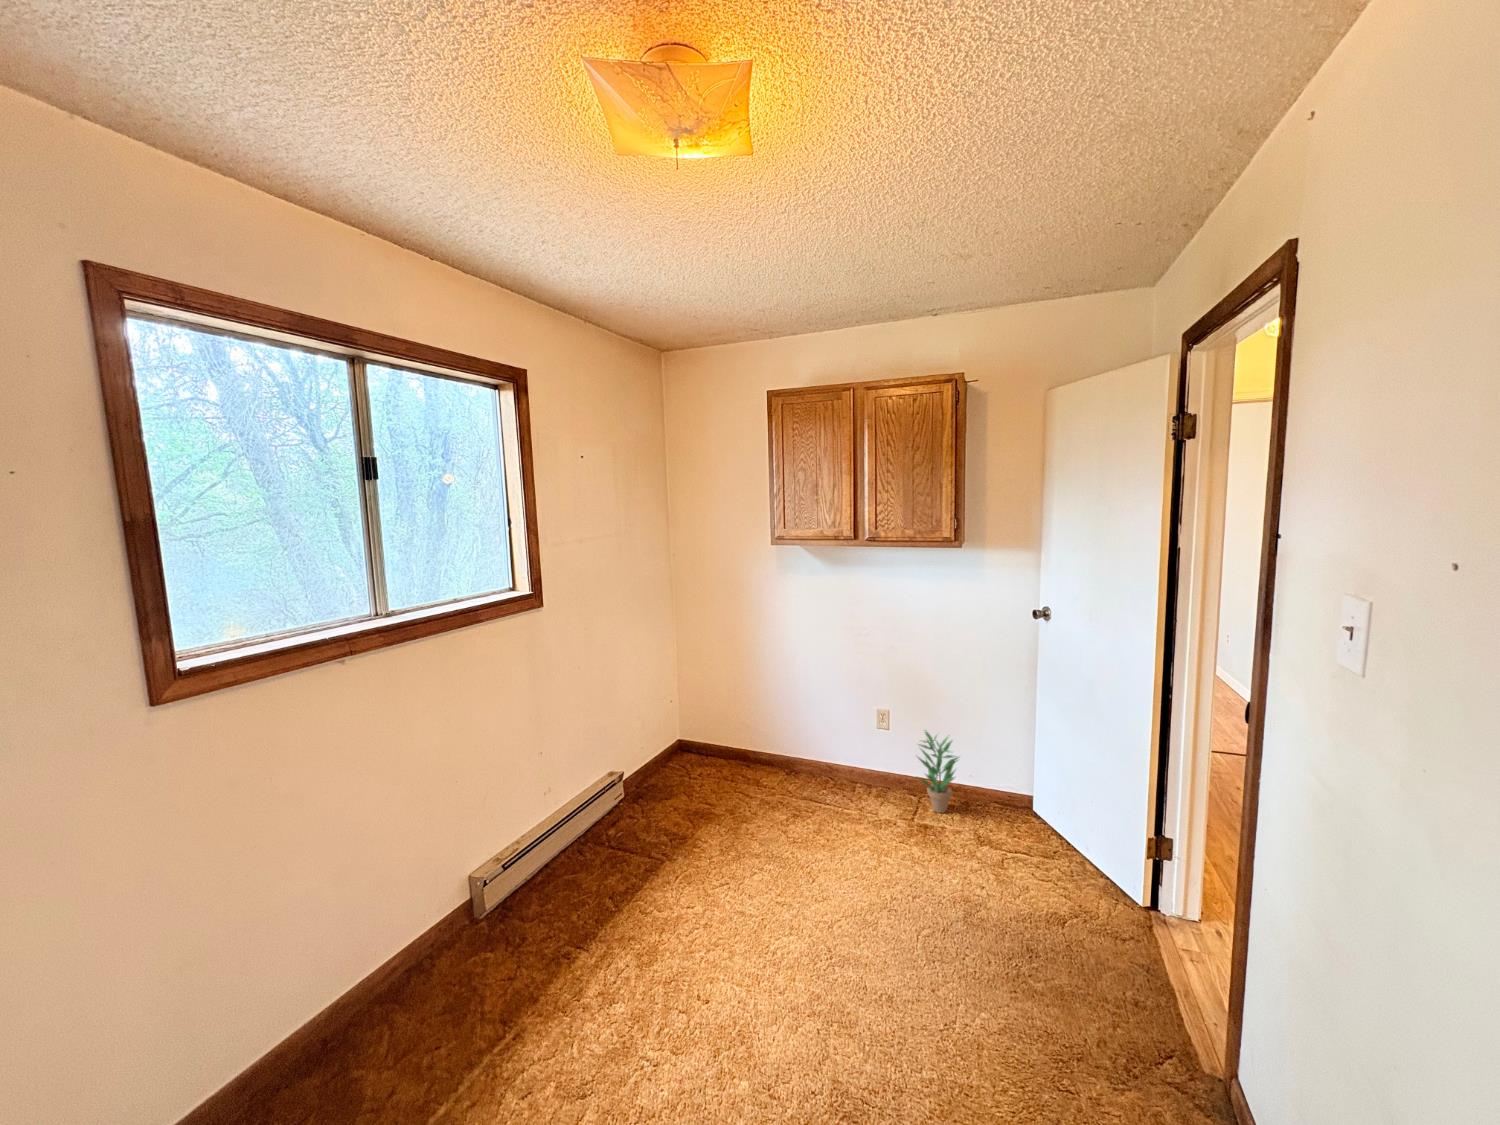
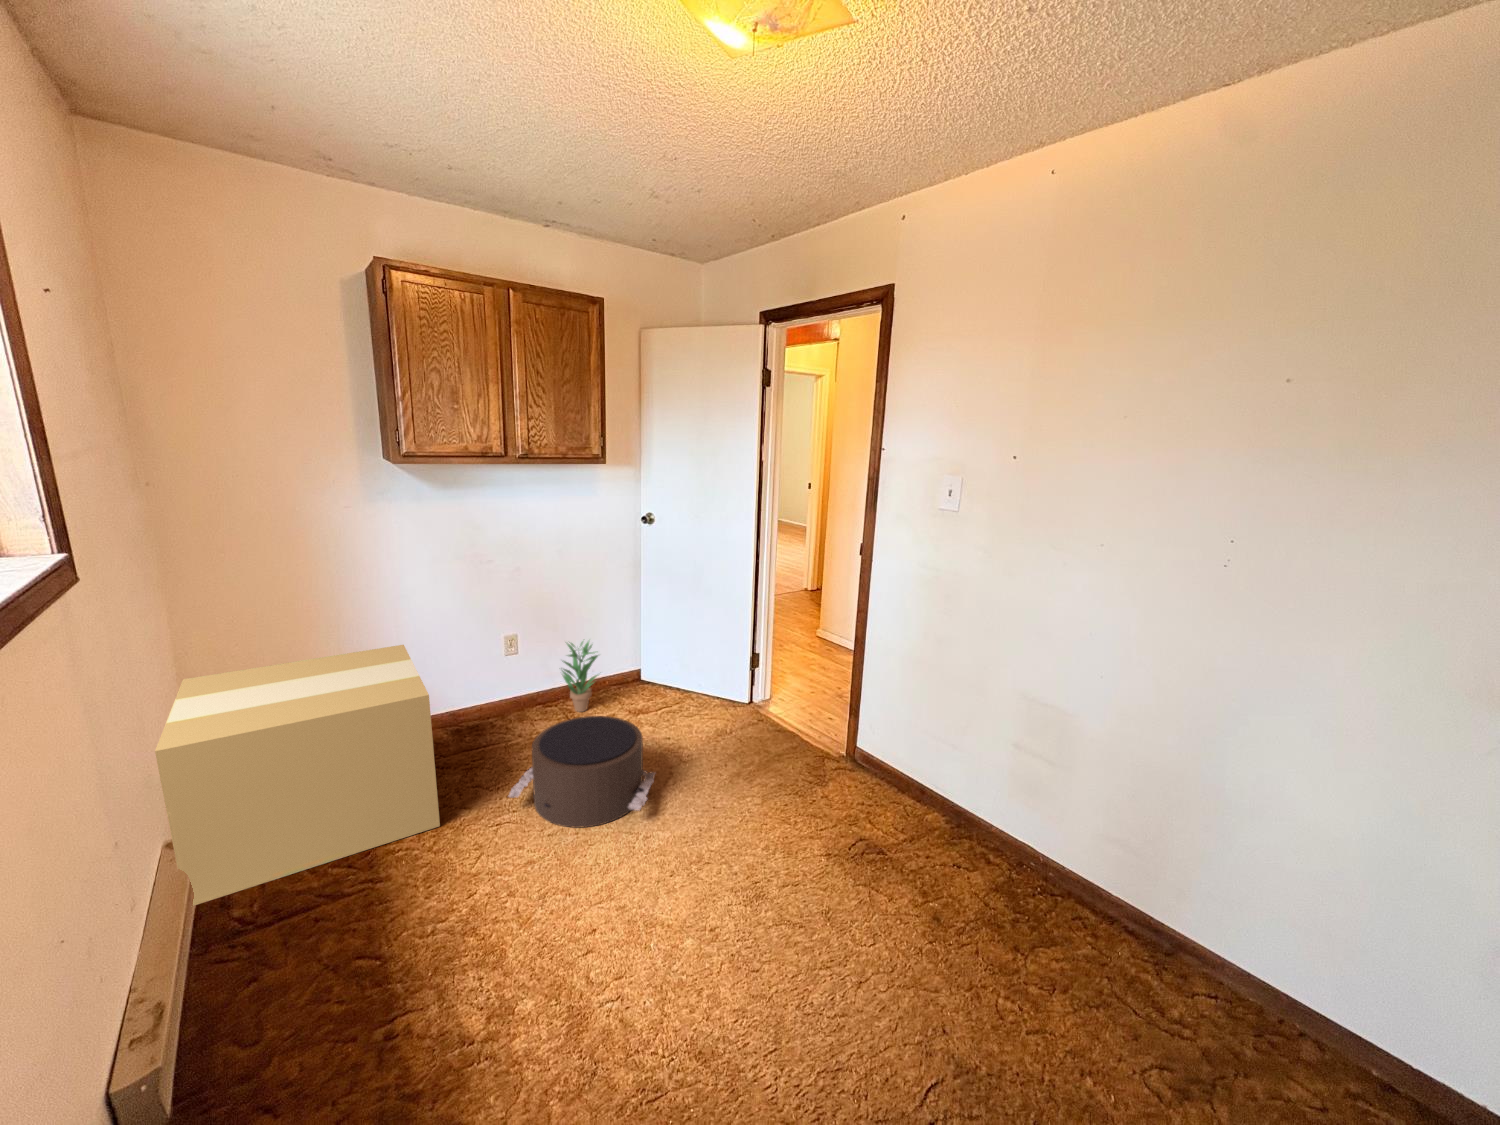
cardboard box: none [603,676,783,844] -> present [155,645,440,906]
pouf: none [778,803,906,932] -> present [508,716,655,828]

